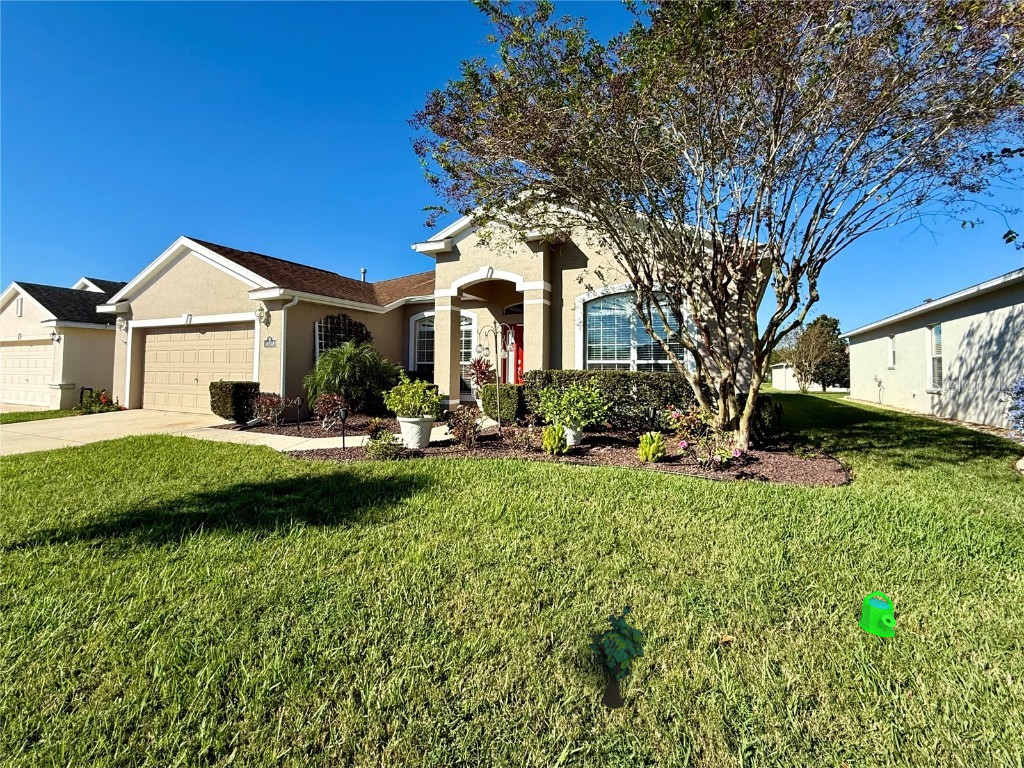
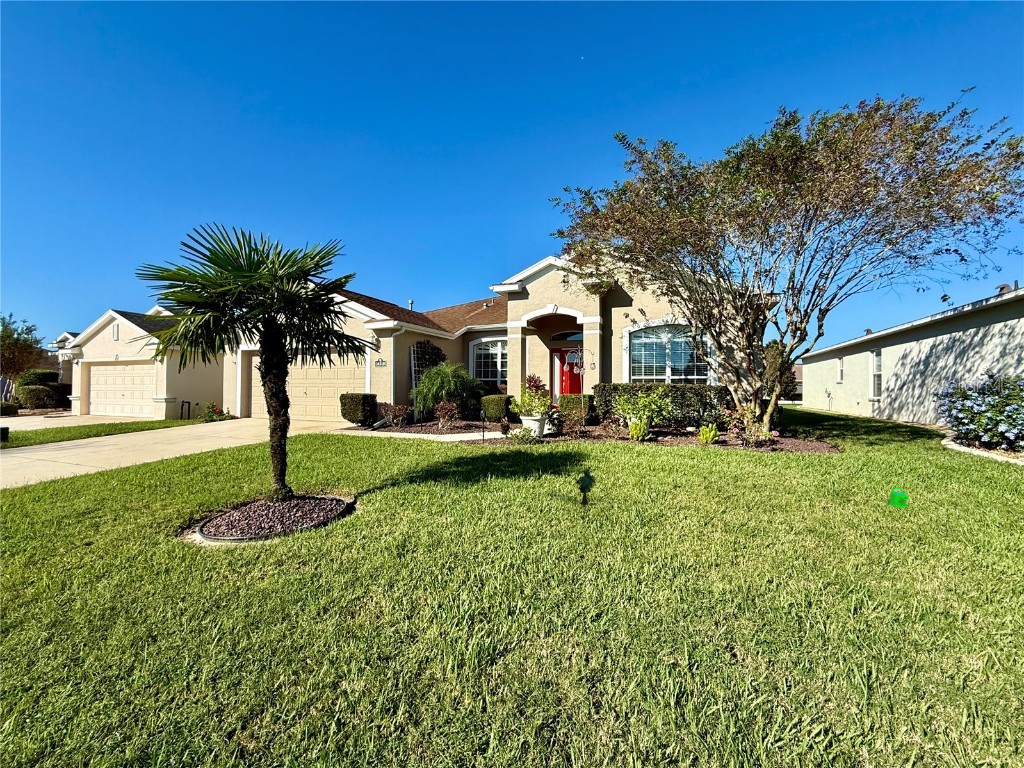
decorative plant: present [587,605,644,709] -> present [575,467,596,505]

